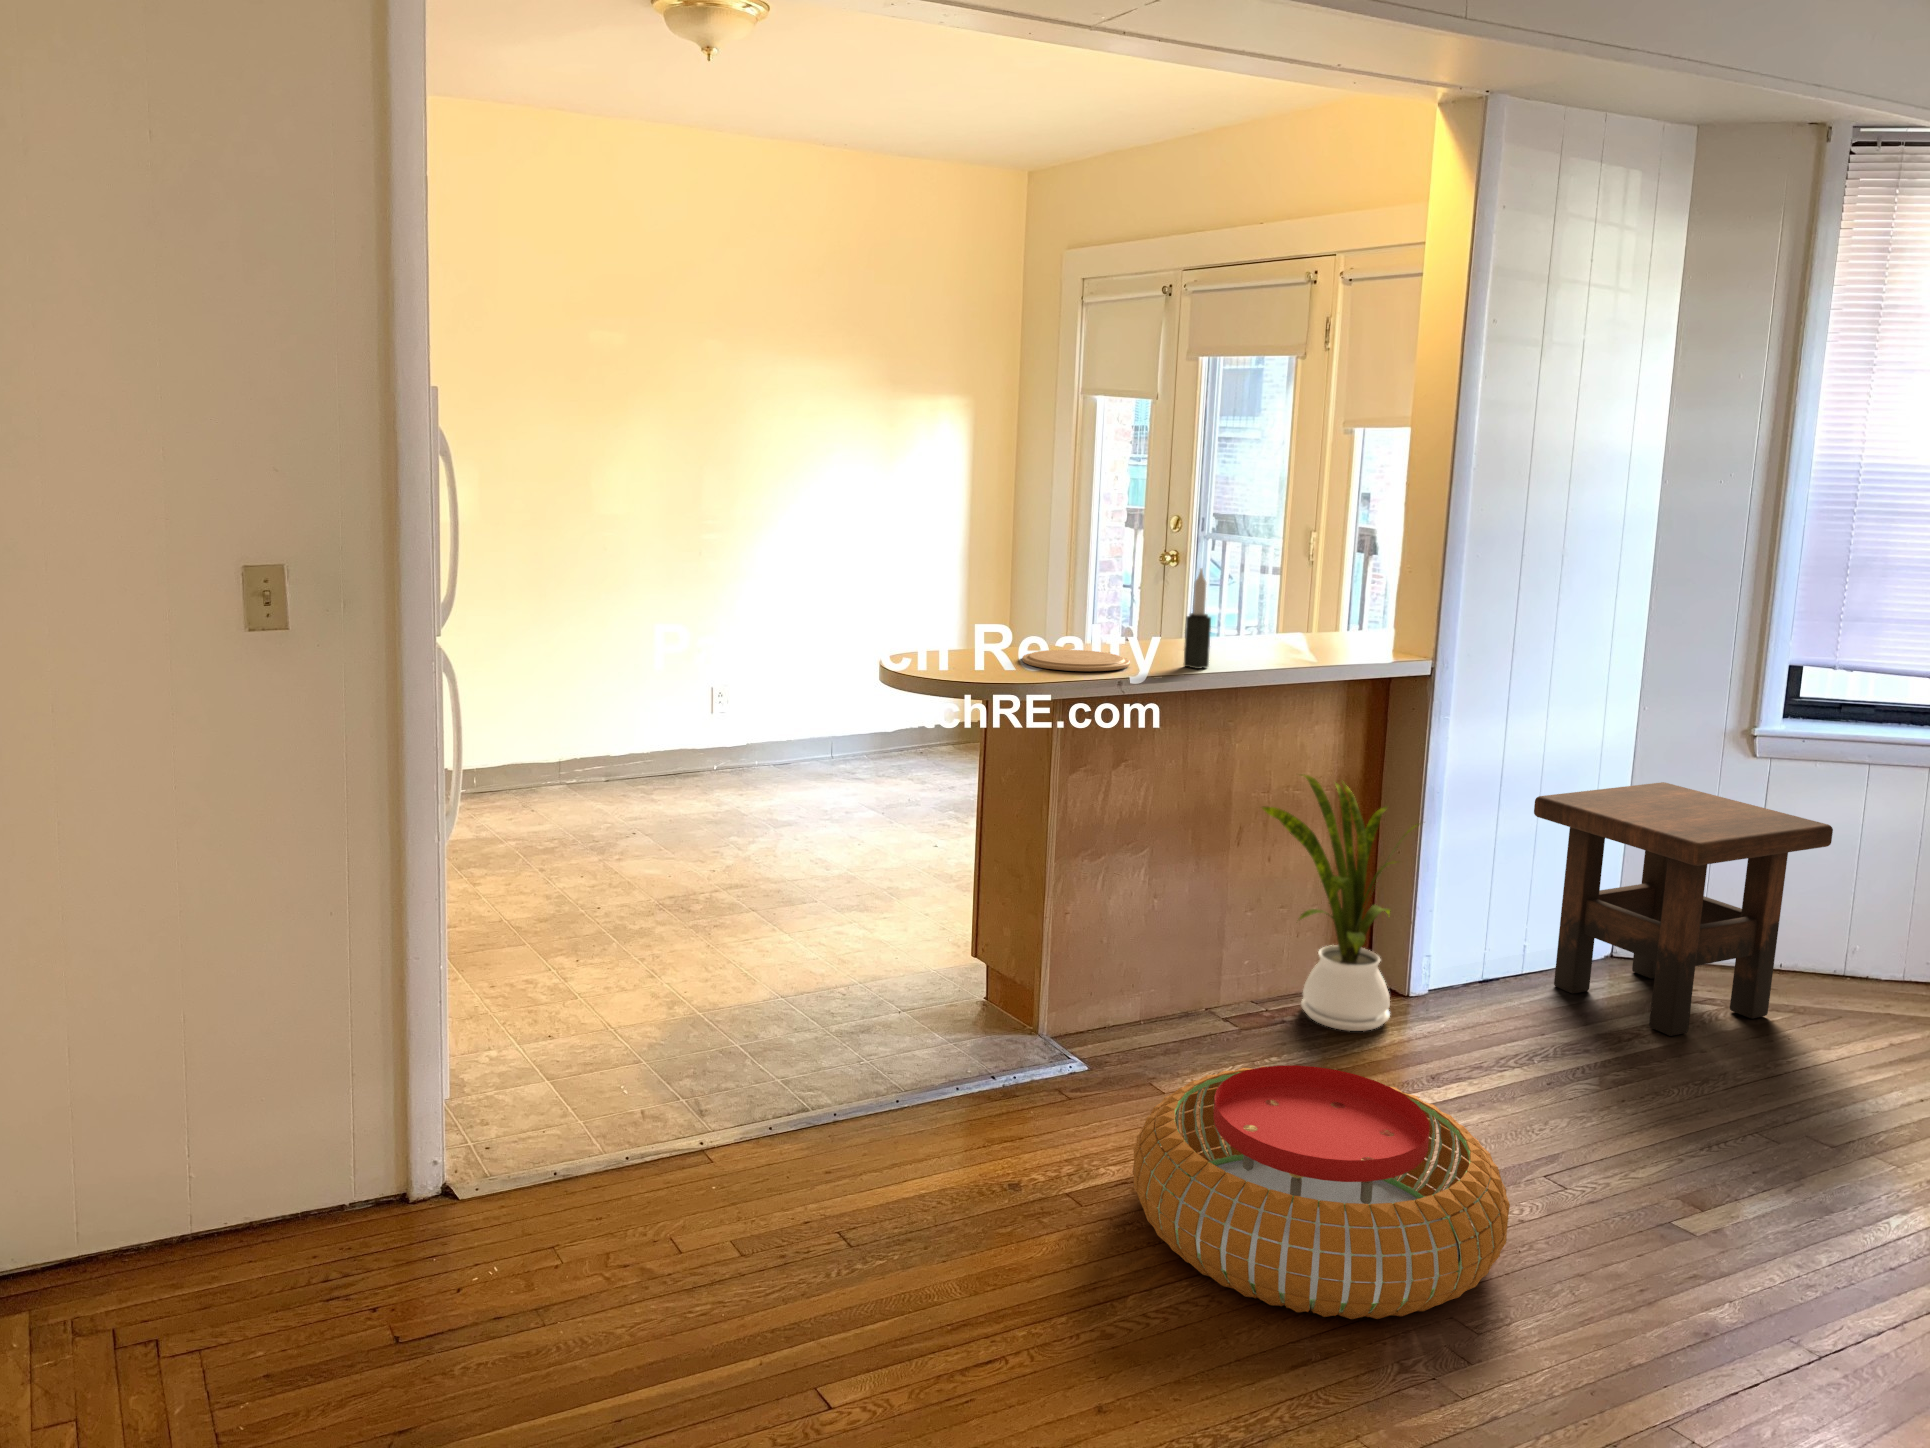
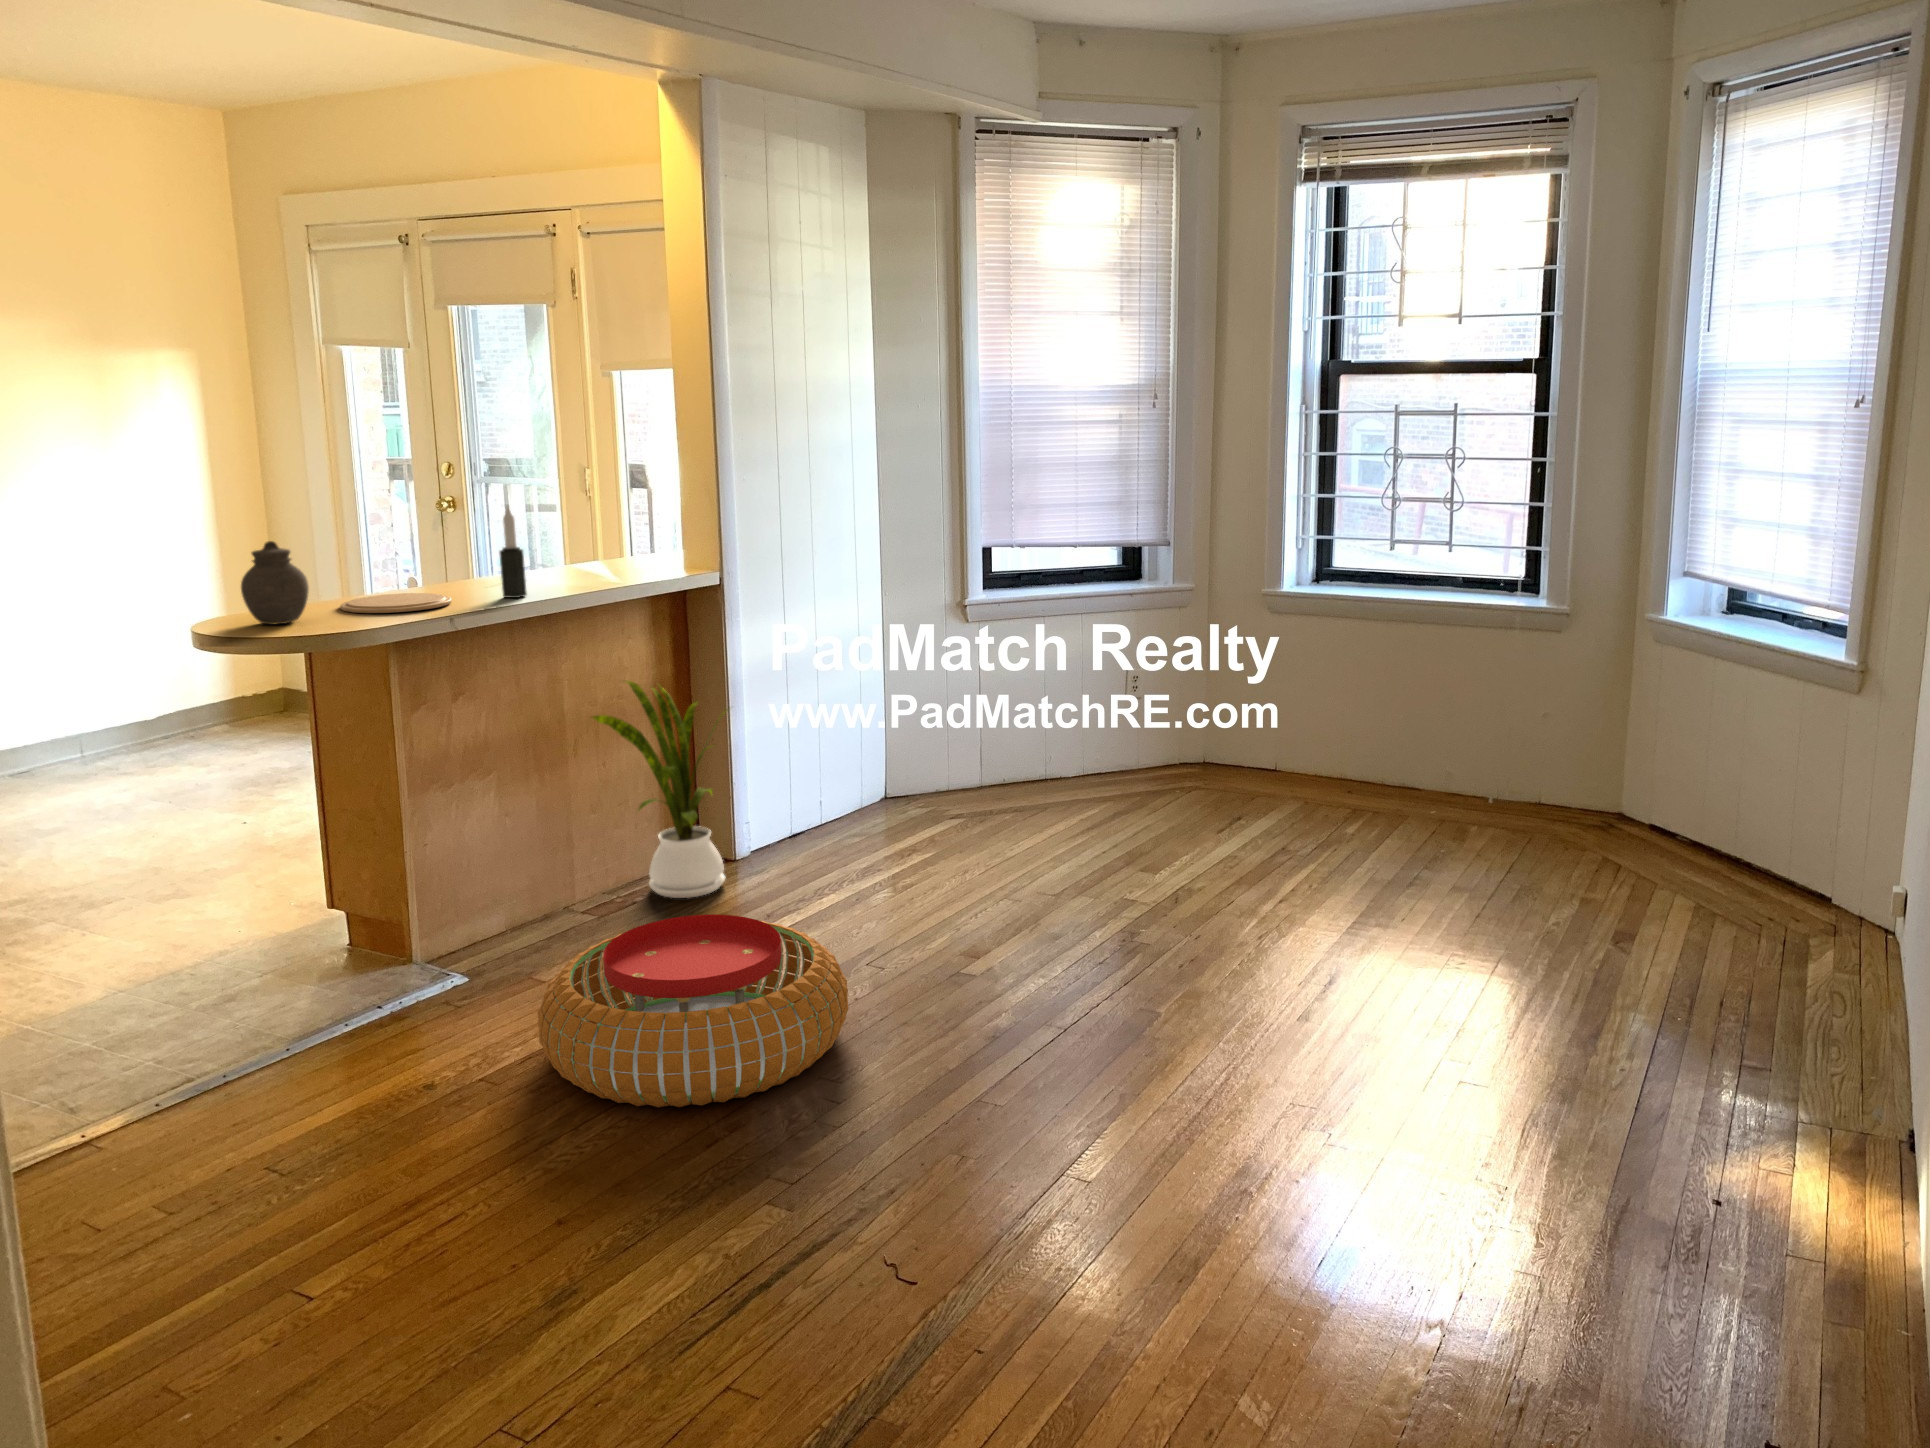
jar: none [931,587,992,670] -> present [241,541,309,625]
side table: present [1534,782,1833,1036] -> none [813,652,1024,846]

